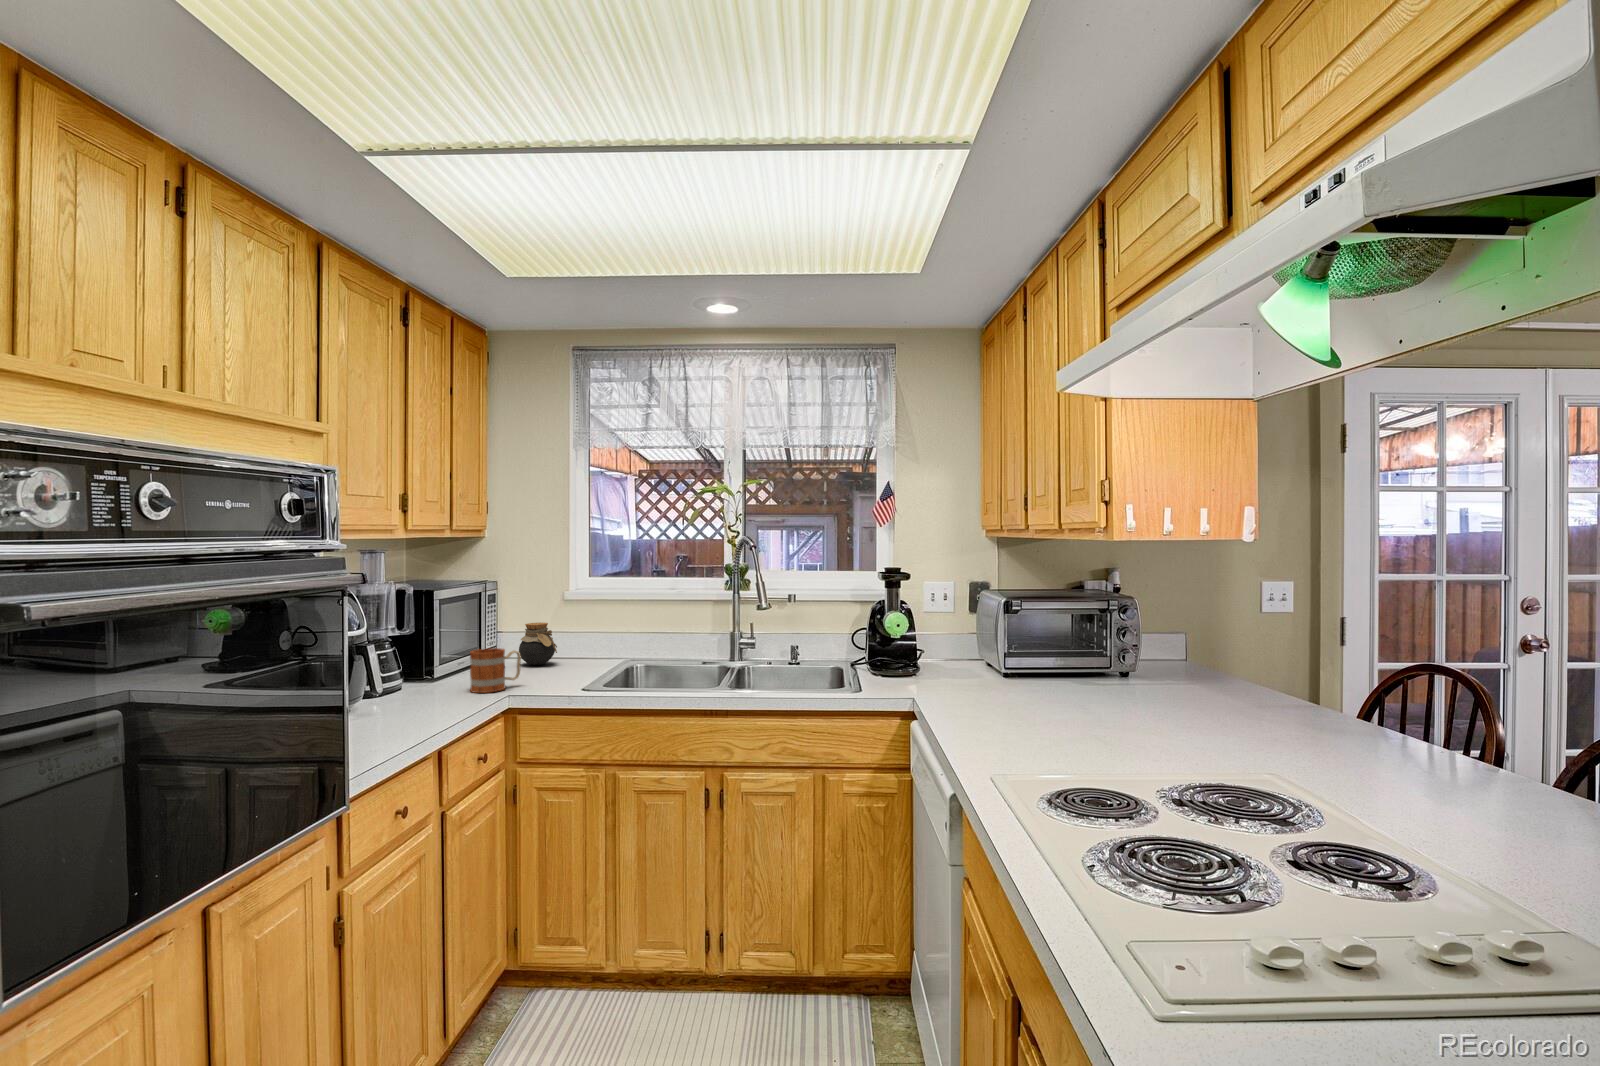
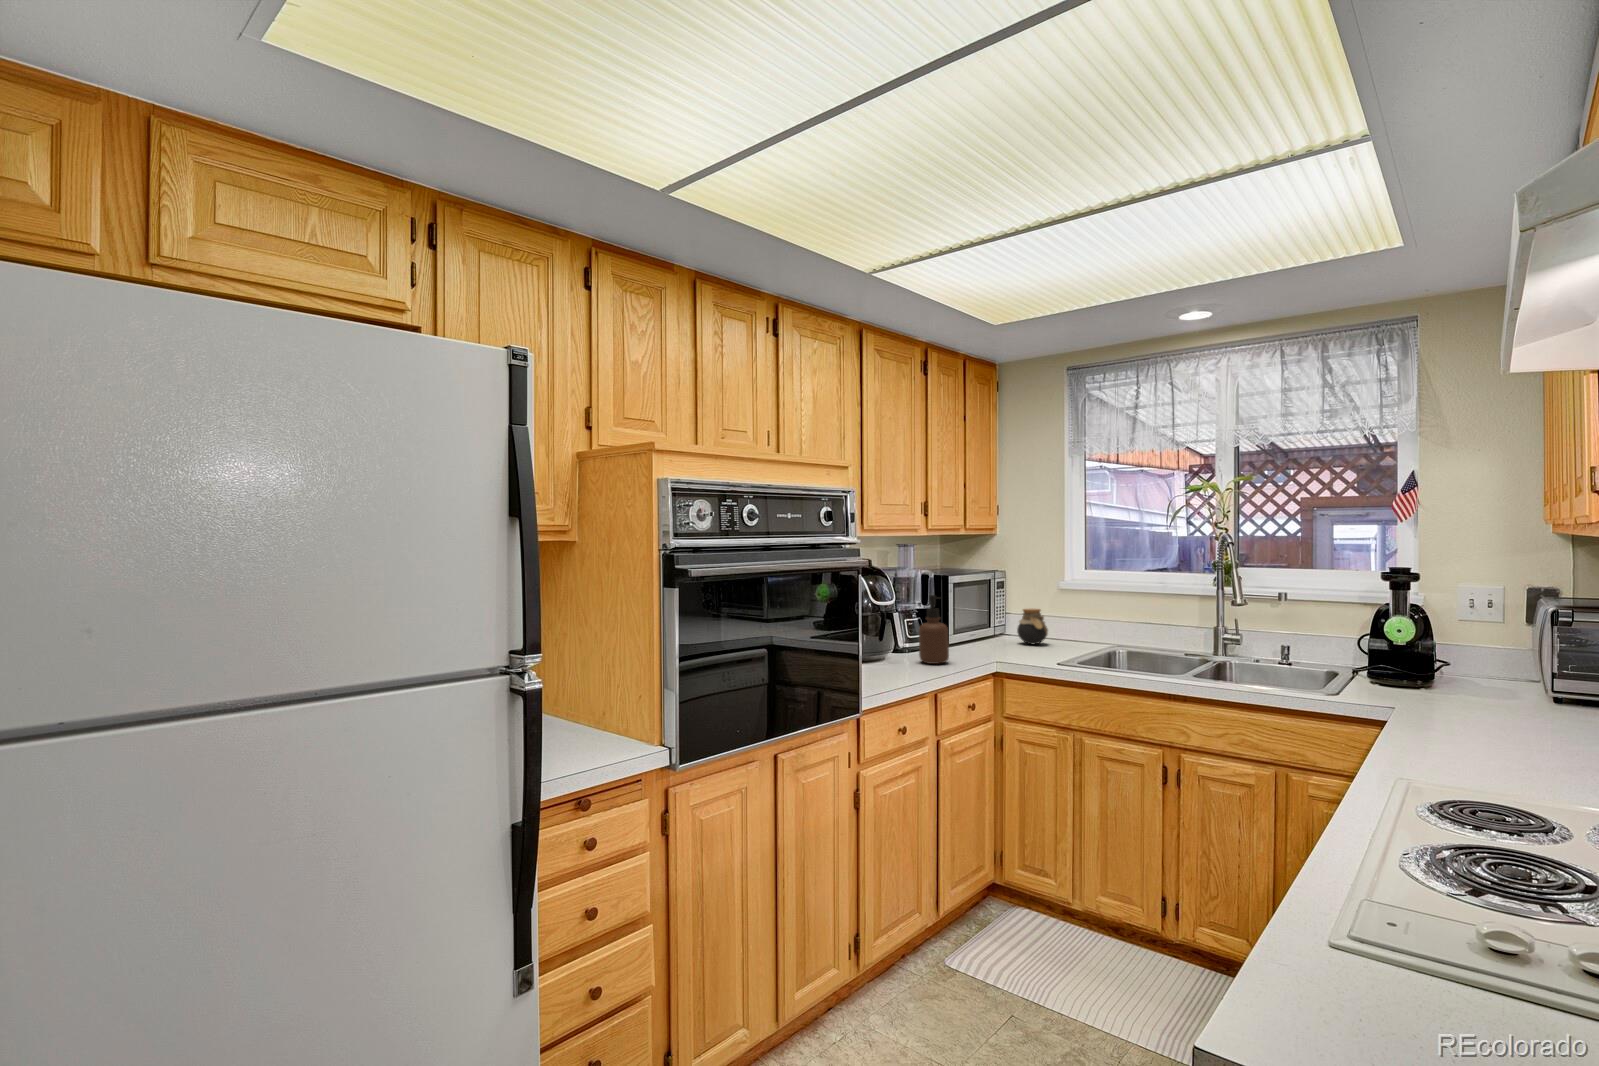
soap dispenser: none [409,618,453,711] -> present [919,595,949,664]
mug: present [470,648,521,693] -> none [967,624,1007,658]

